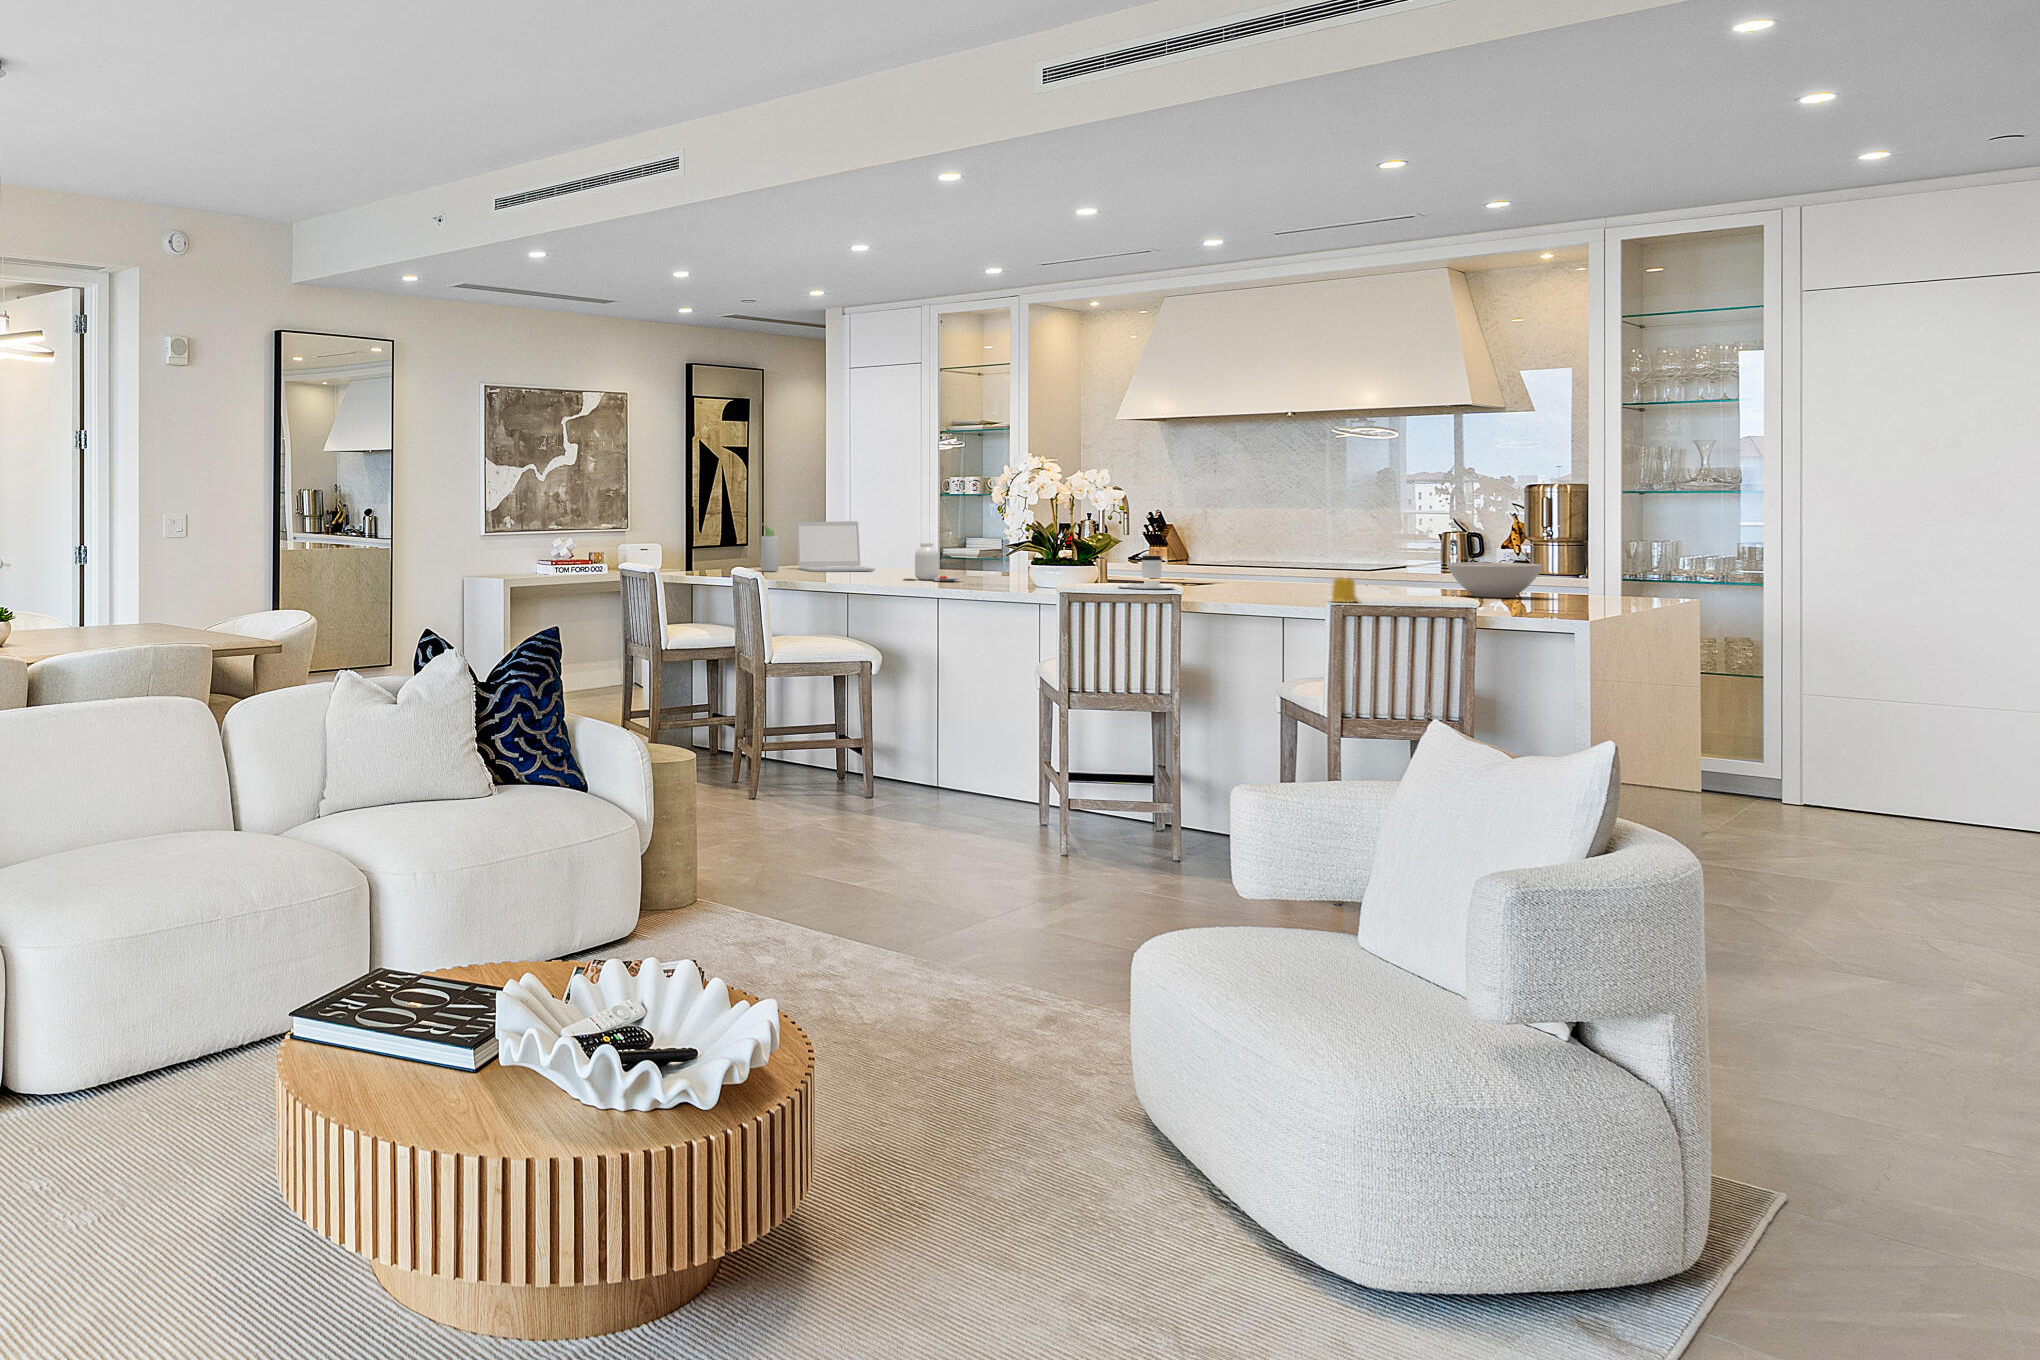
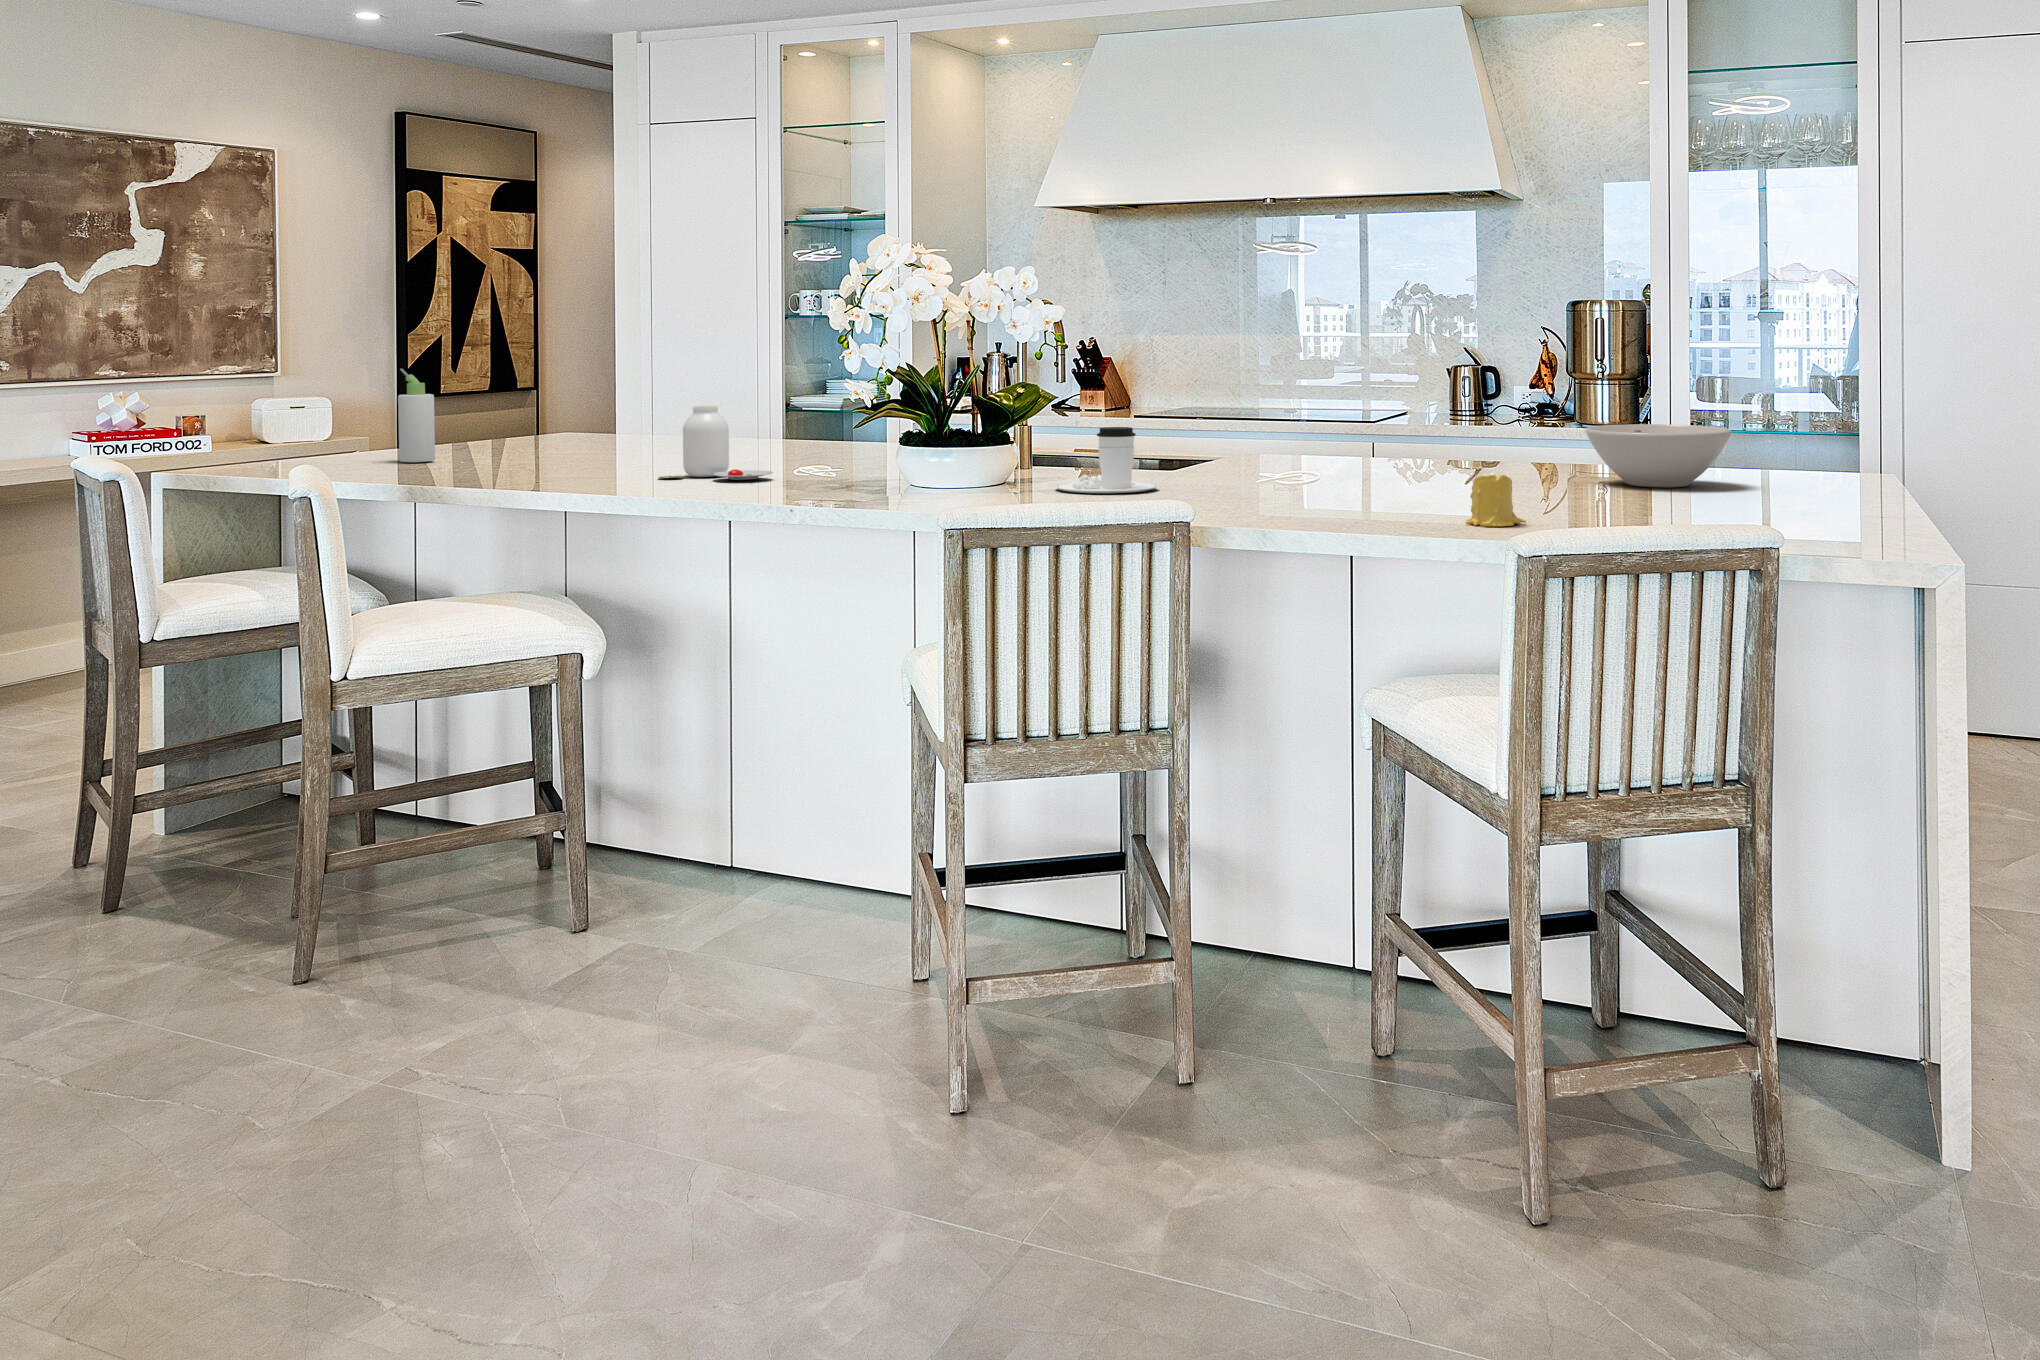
laptop: present [796,521,875,572] -> none [485,362,632,459]

